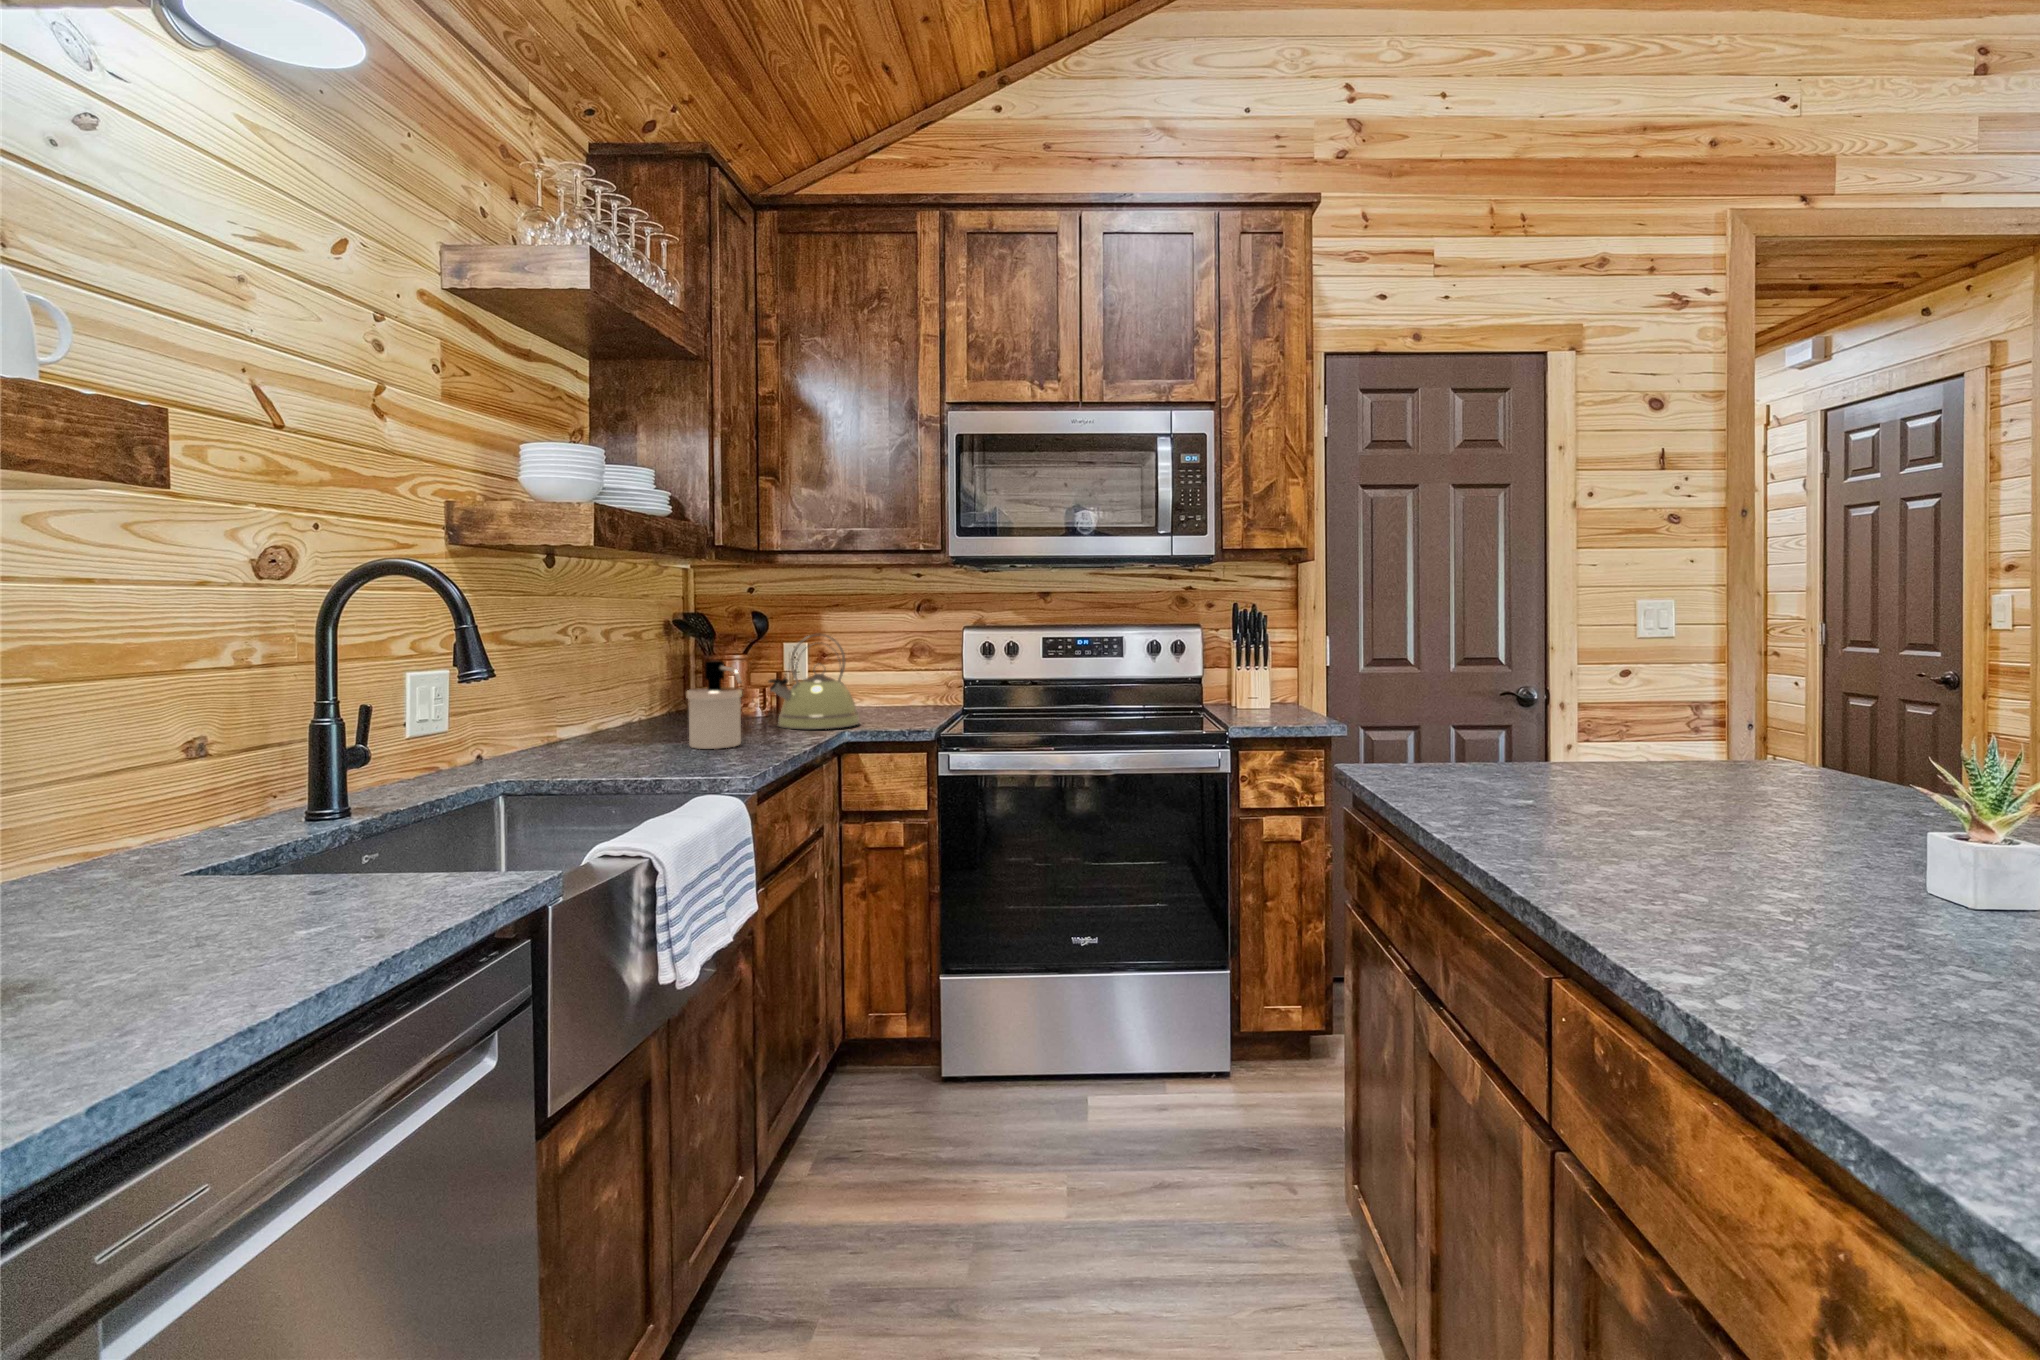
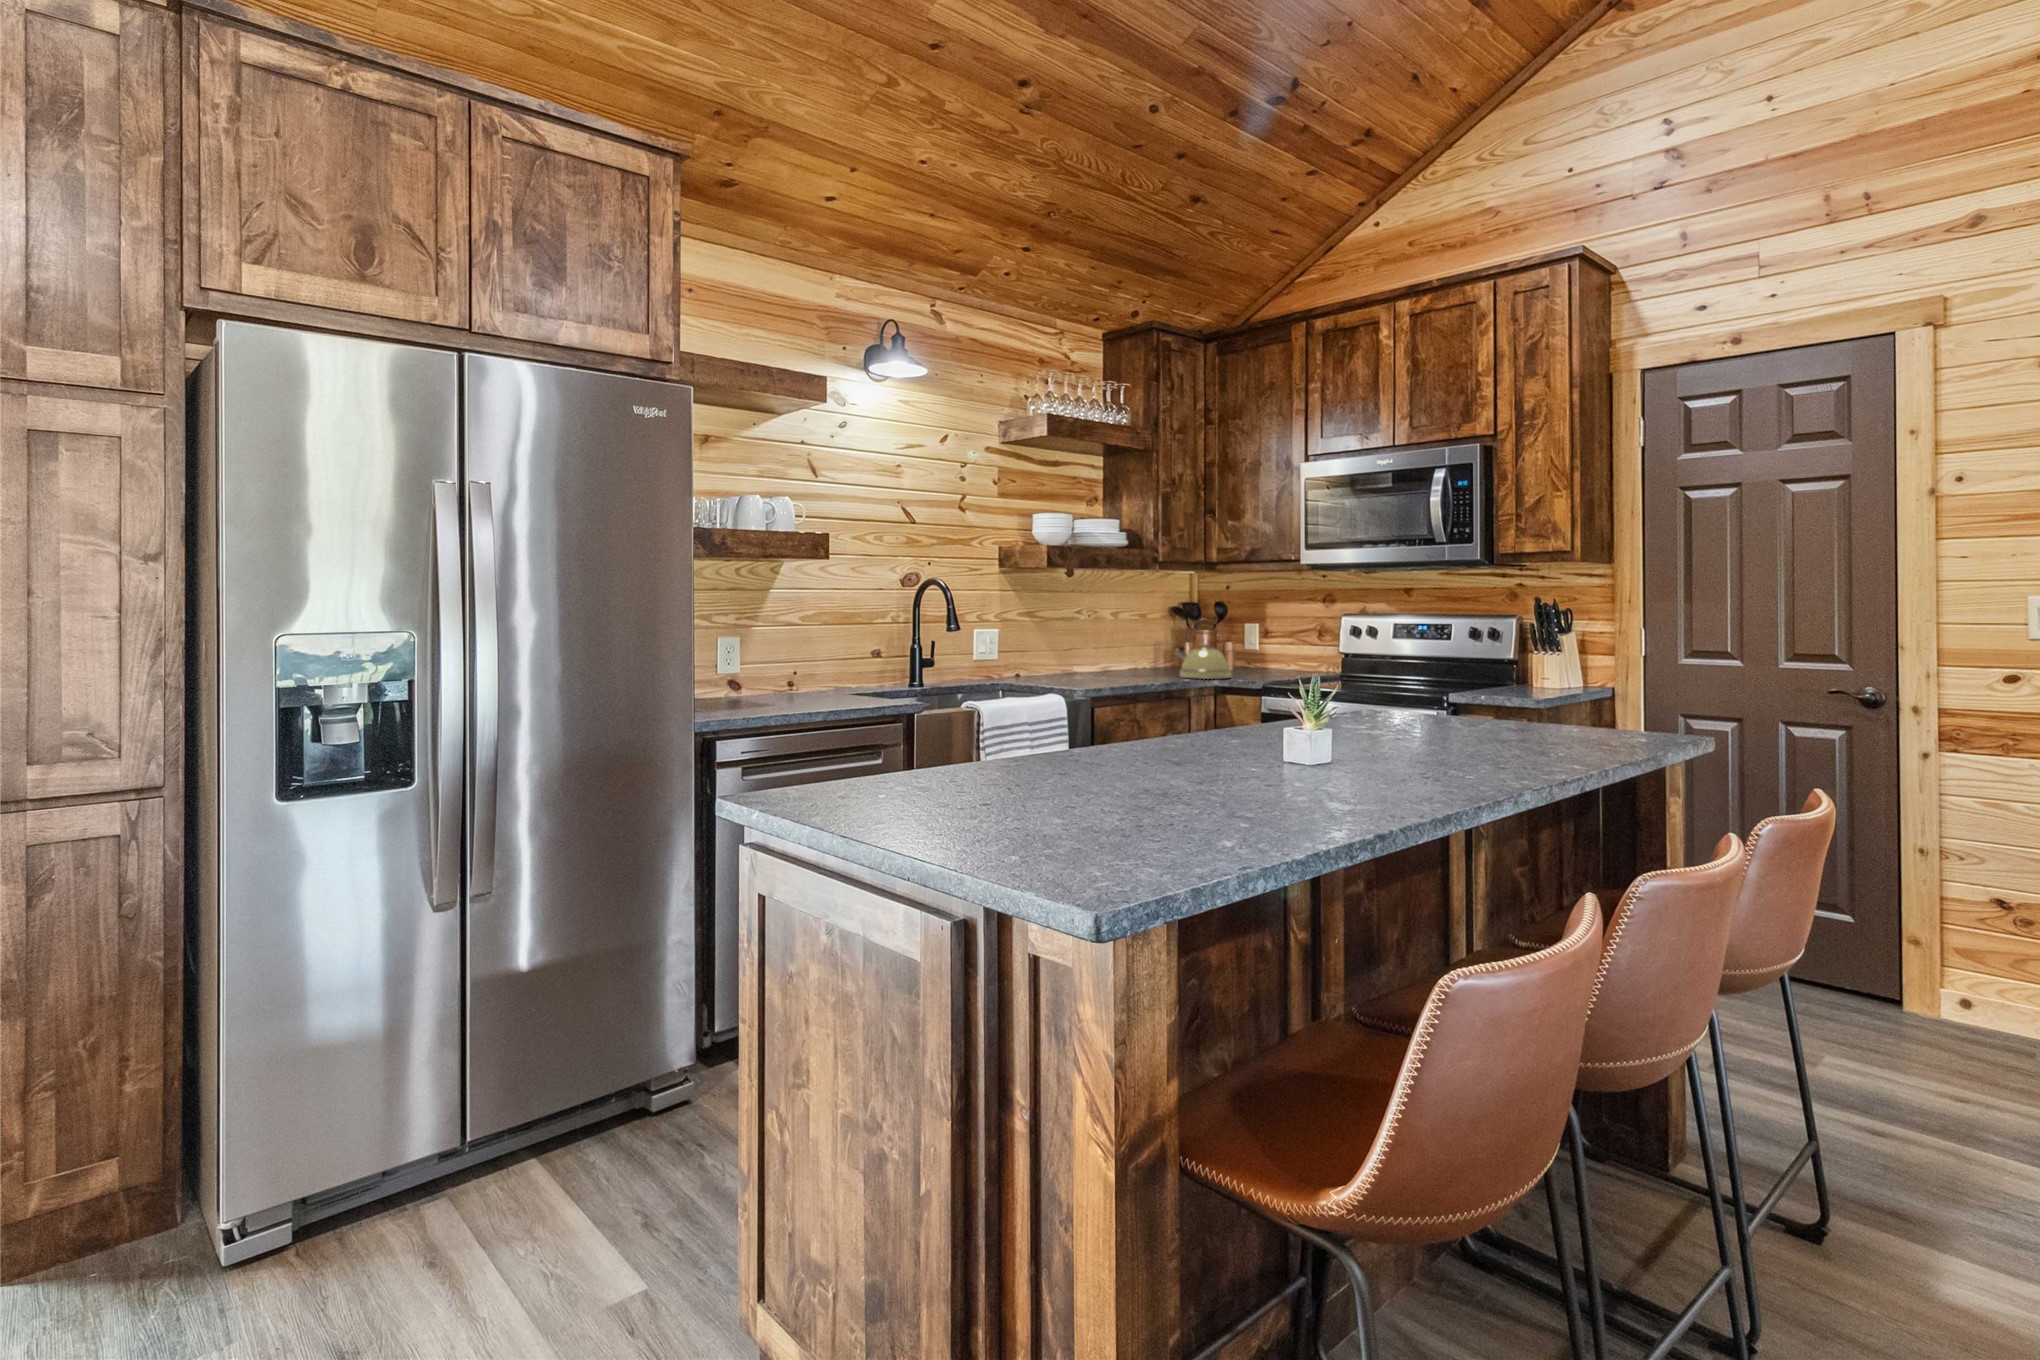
soap dispenser: present [686,660,742,749] -> none [1104,630,1134,680]

